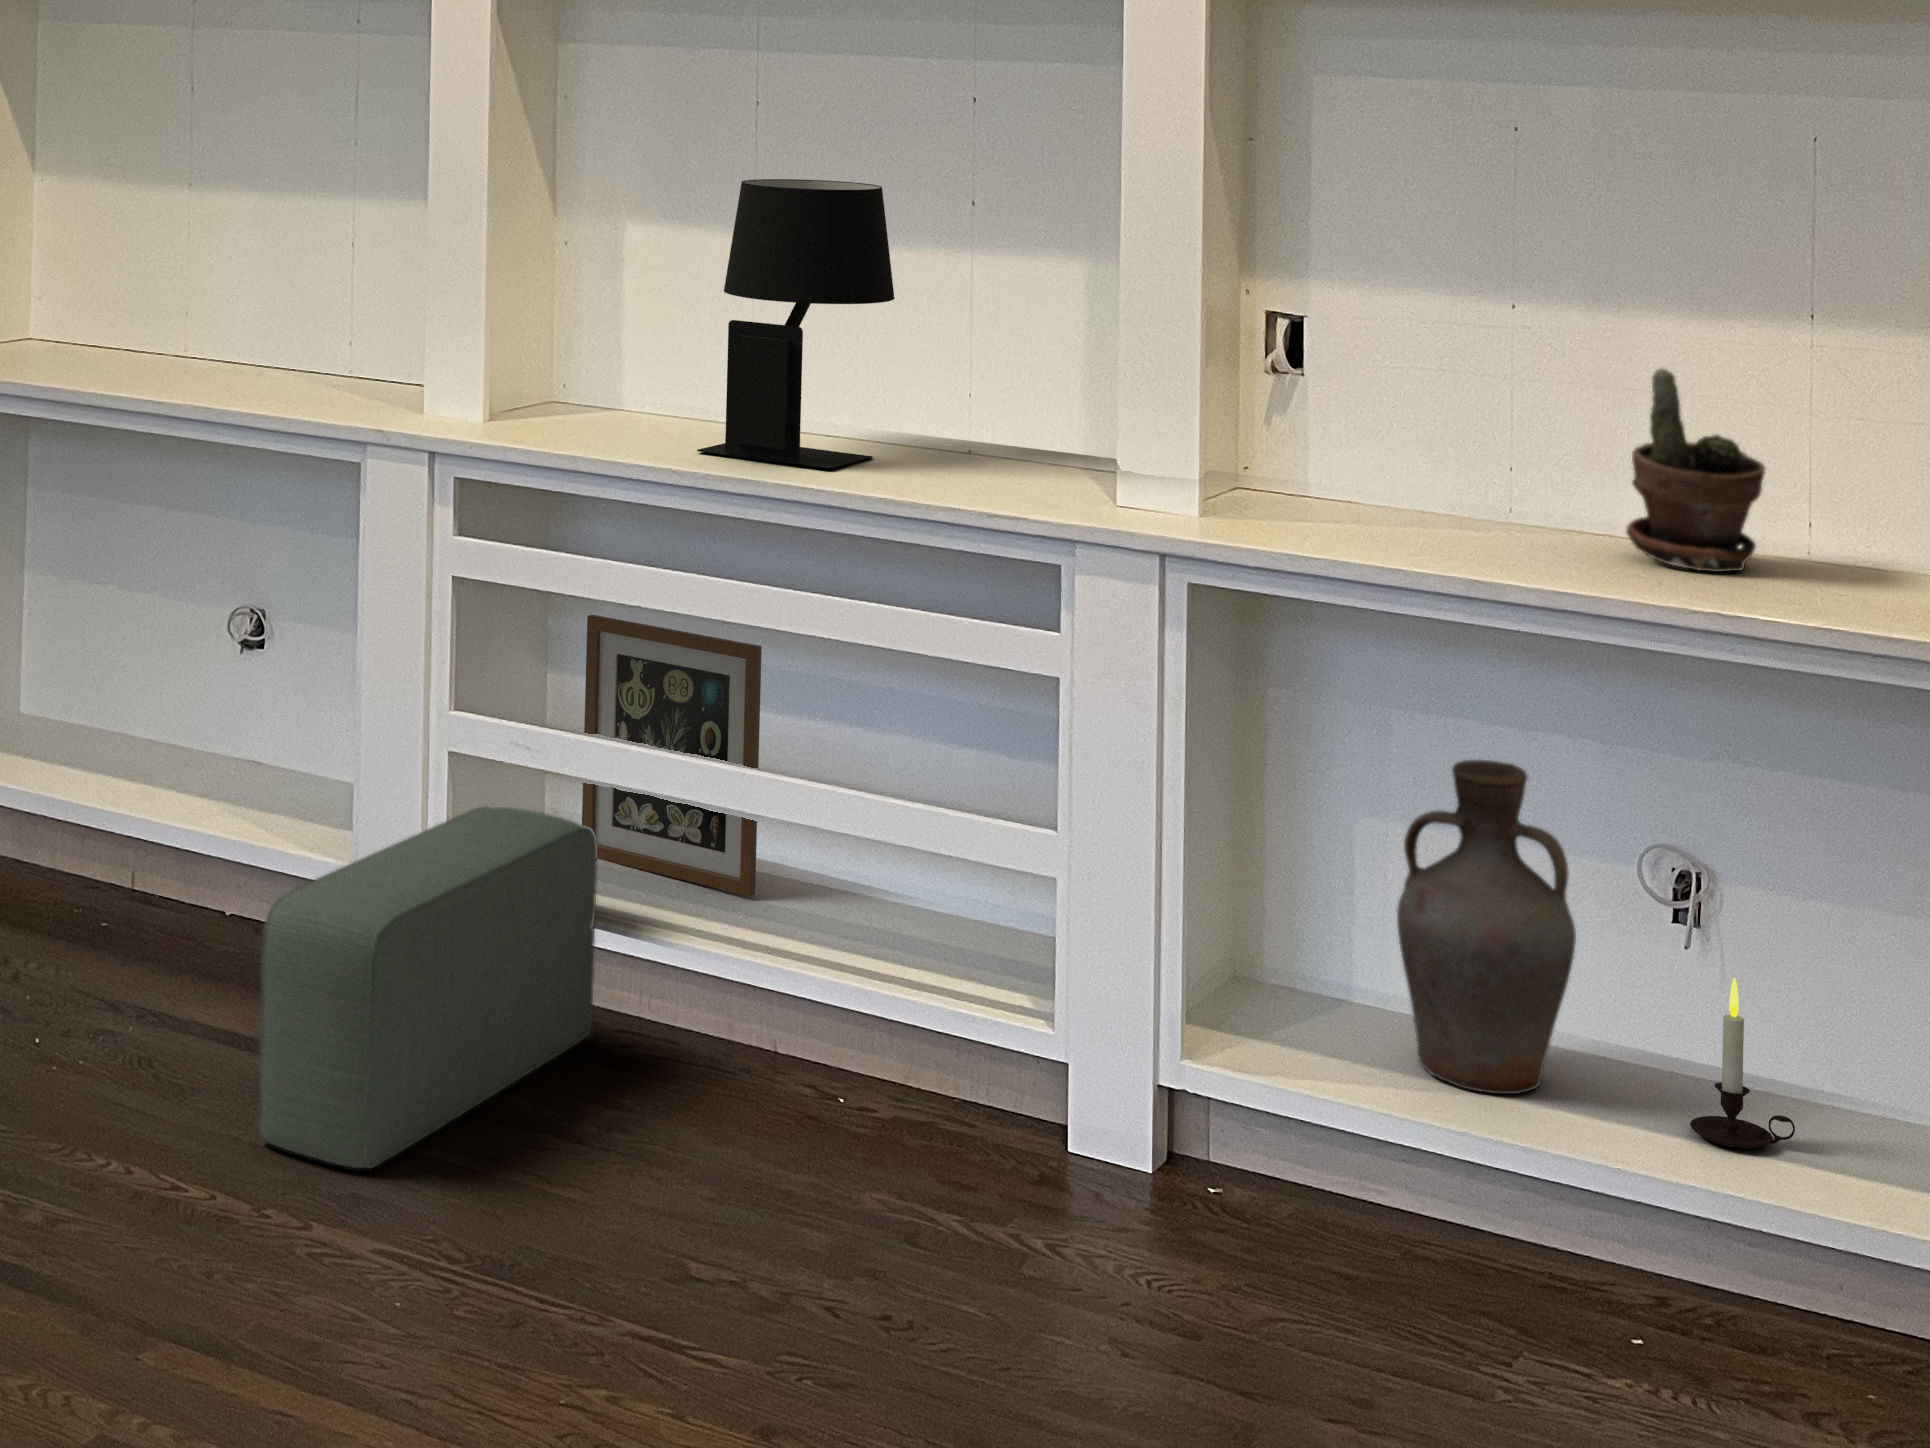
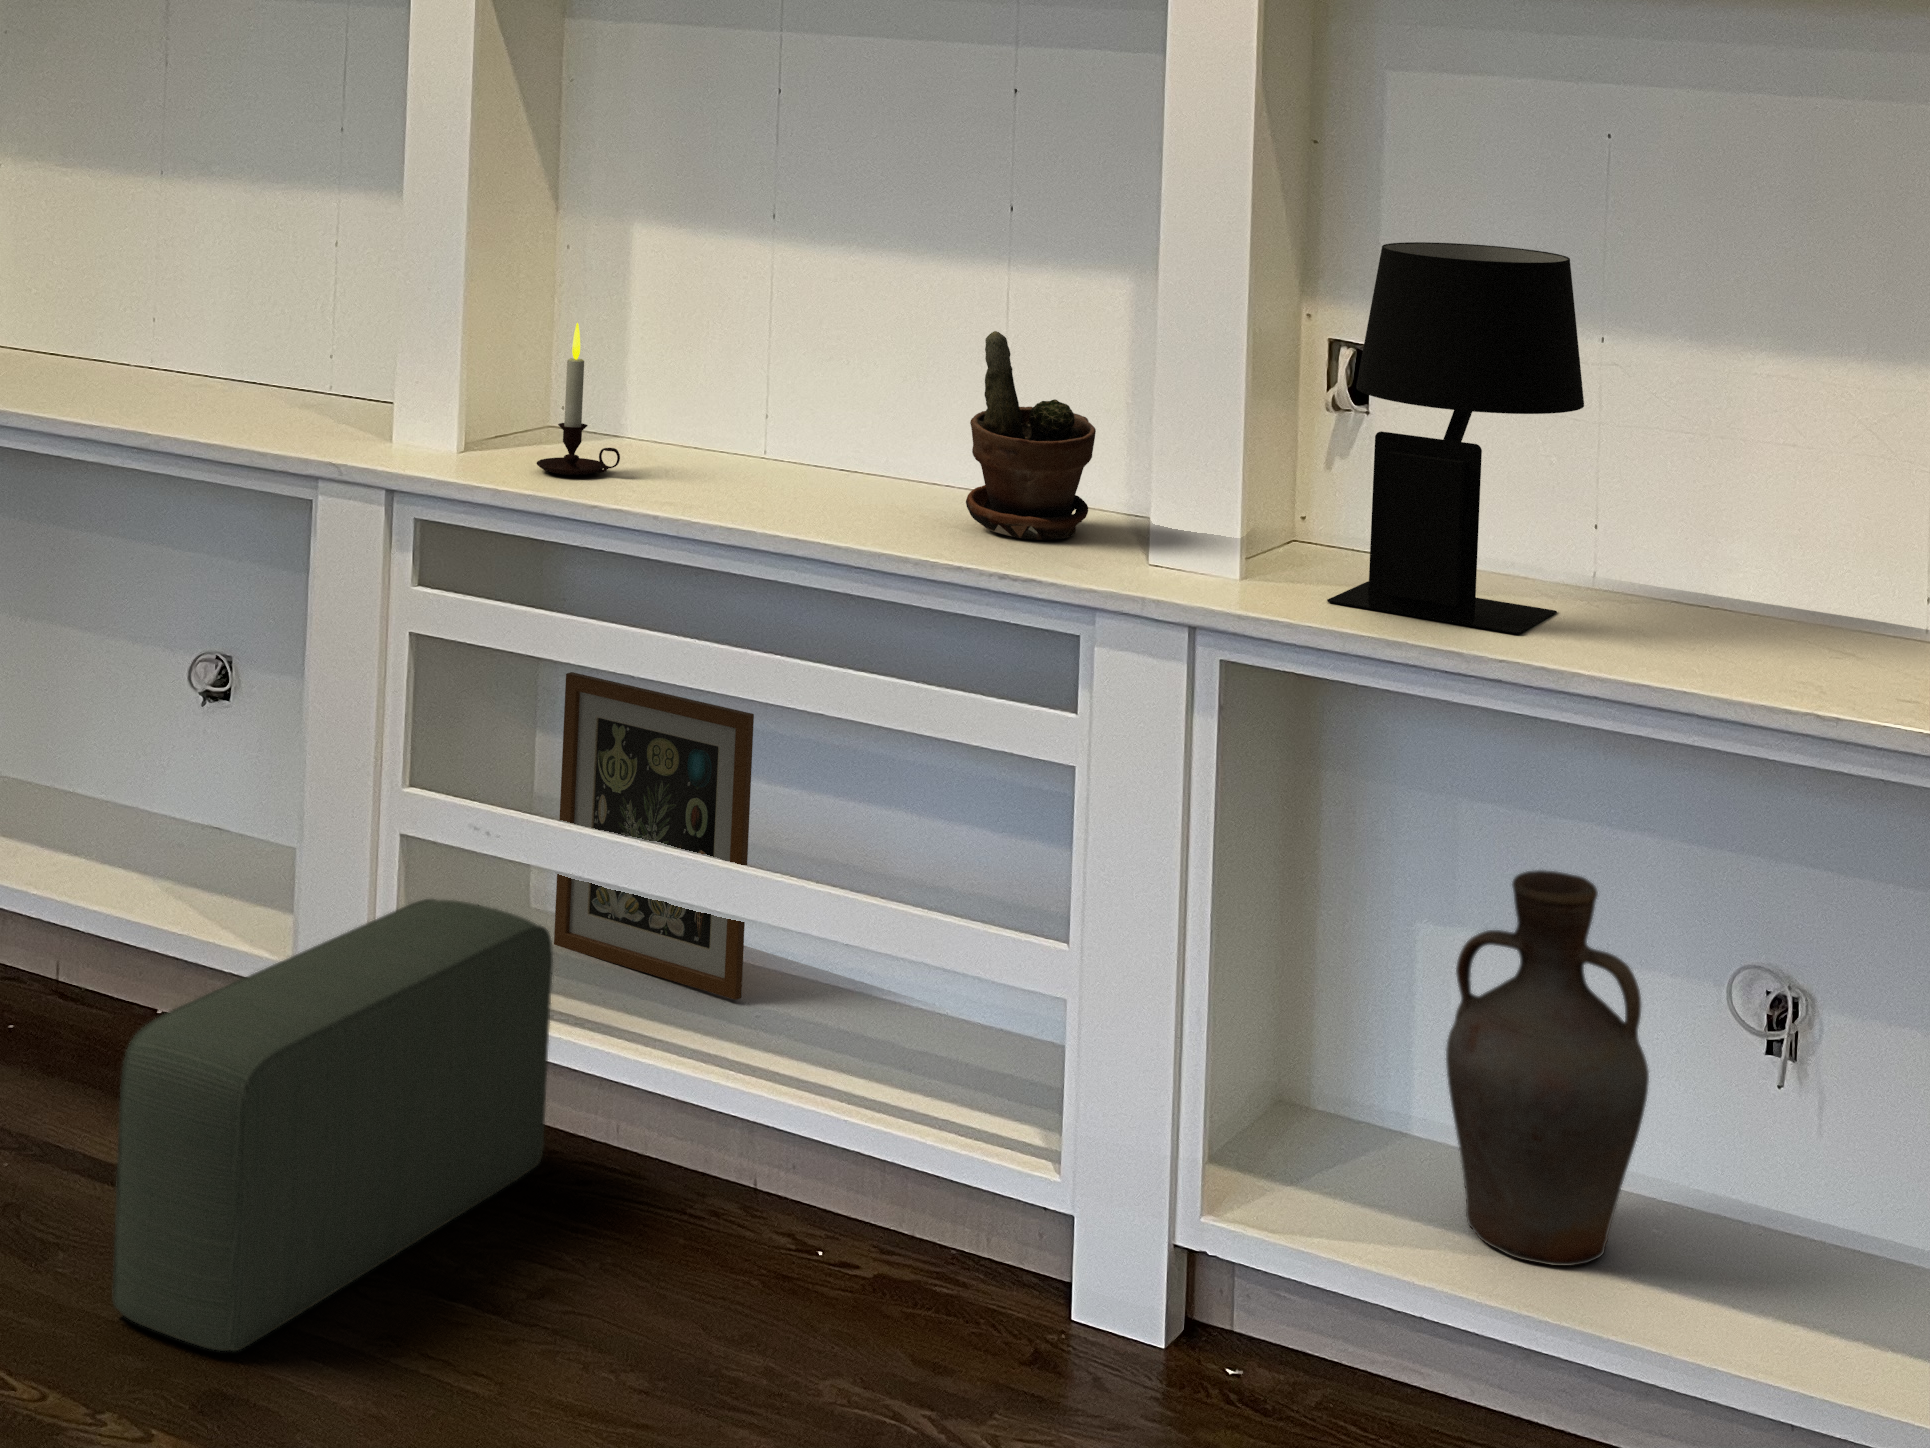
table lamp: present [697,179,895,469] -> present [1327,242,1584,634]
potted plant: present [1626,368,1765,572] -> present [966,331,1096,540]
candle: present [1690,977,1795,1149] -> present [537,323,620,475]

